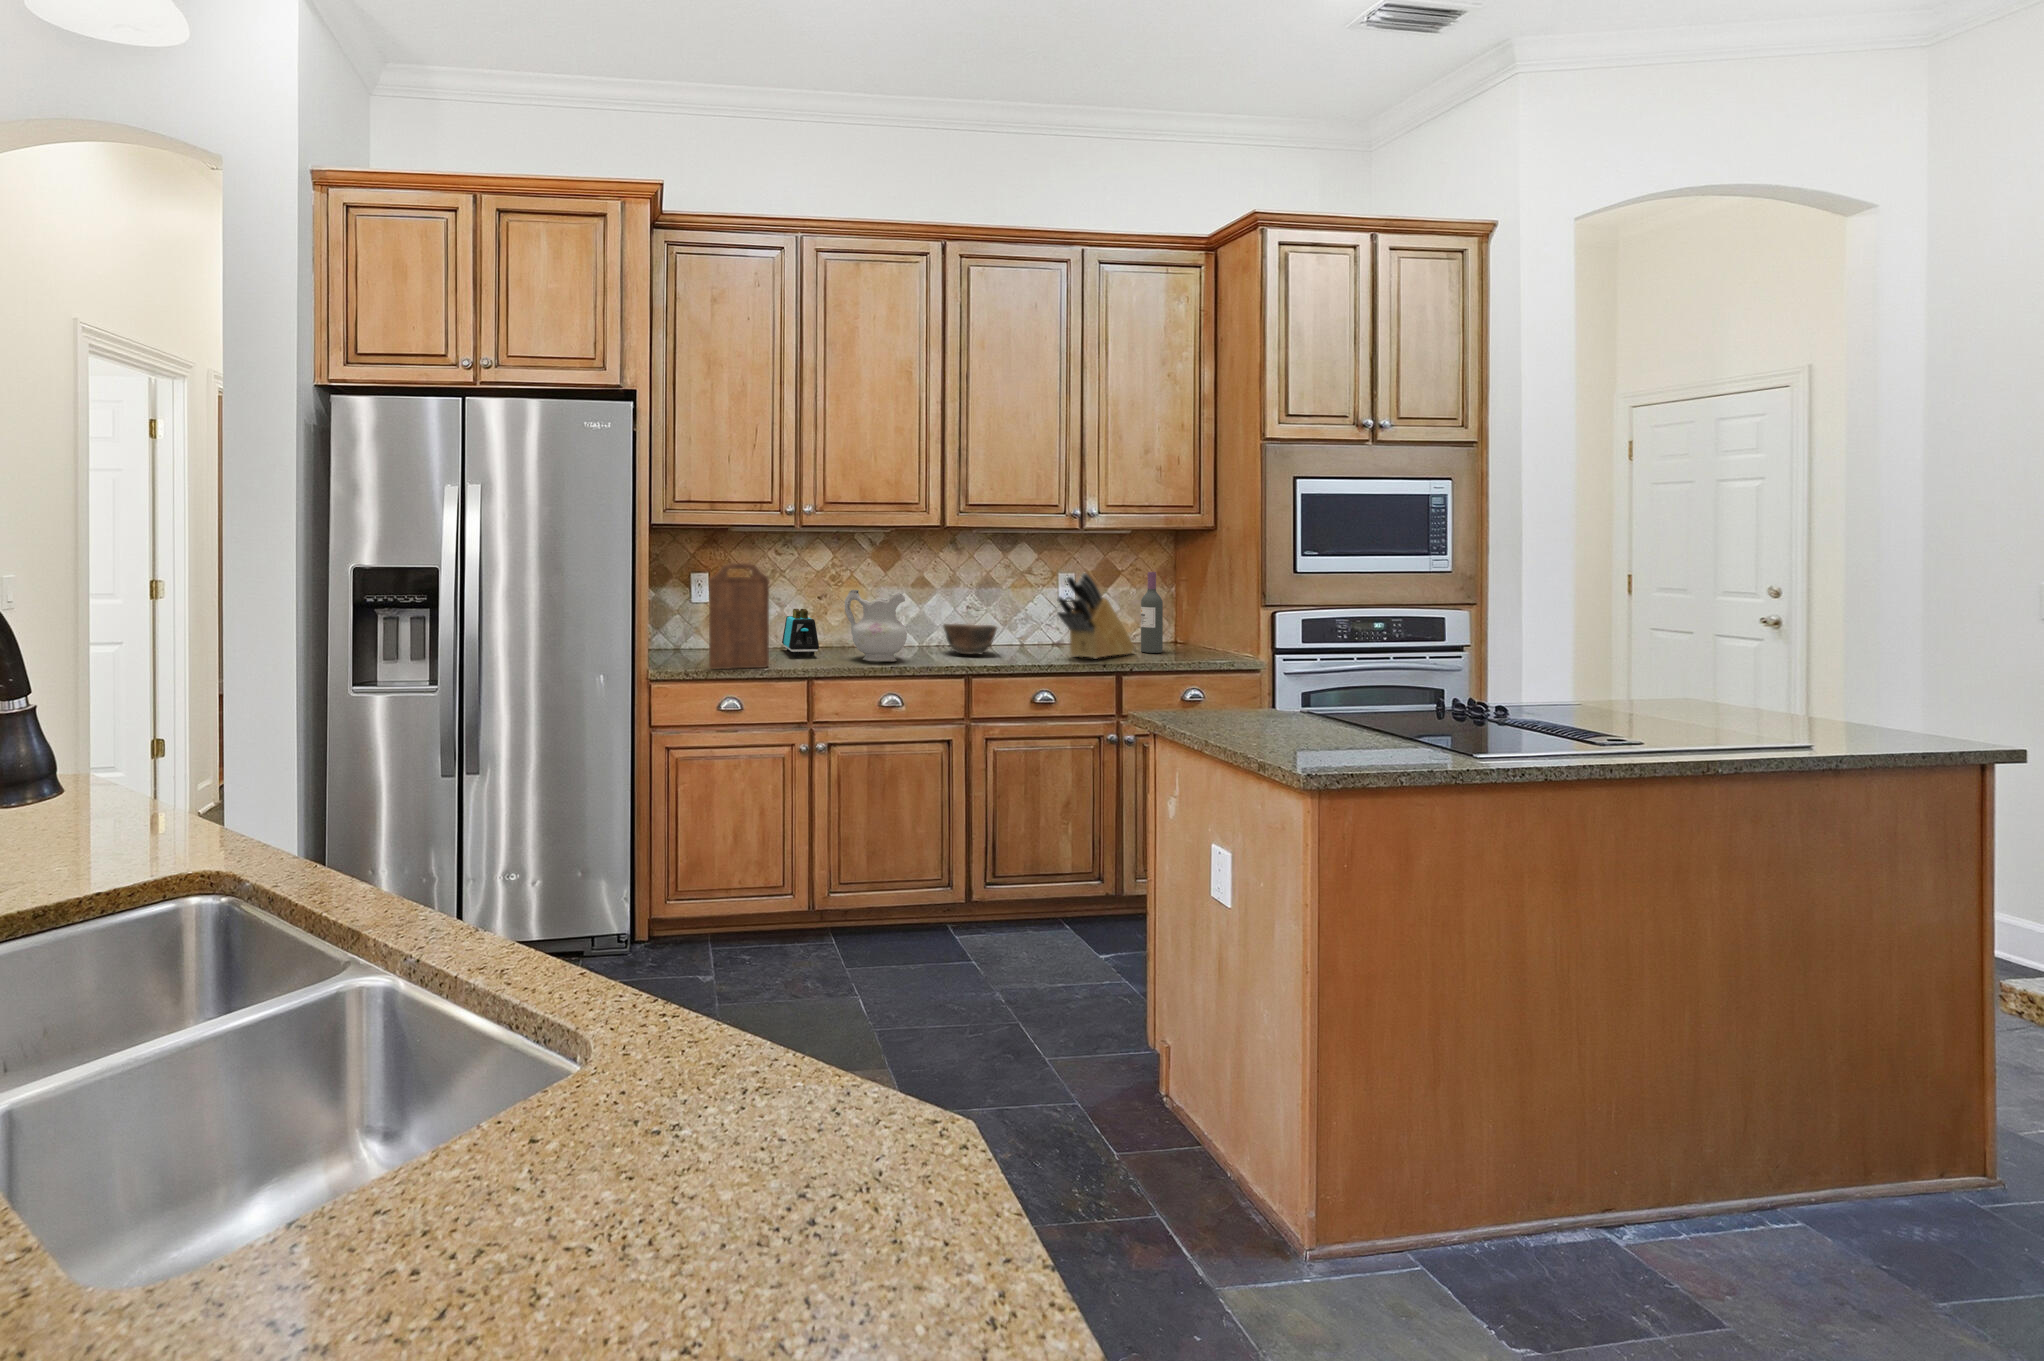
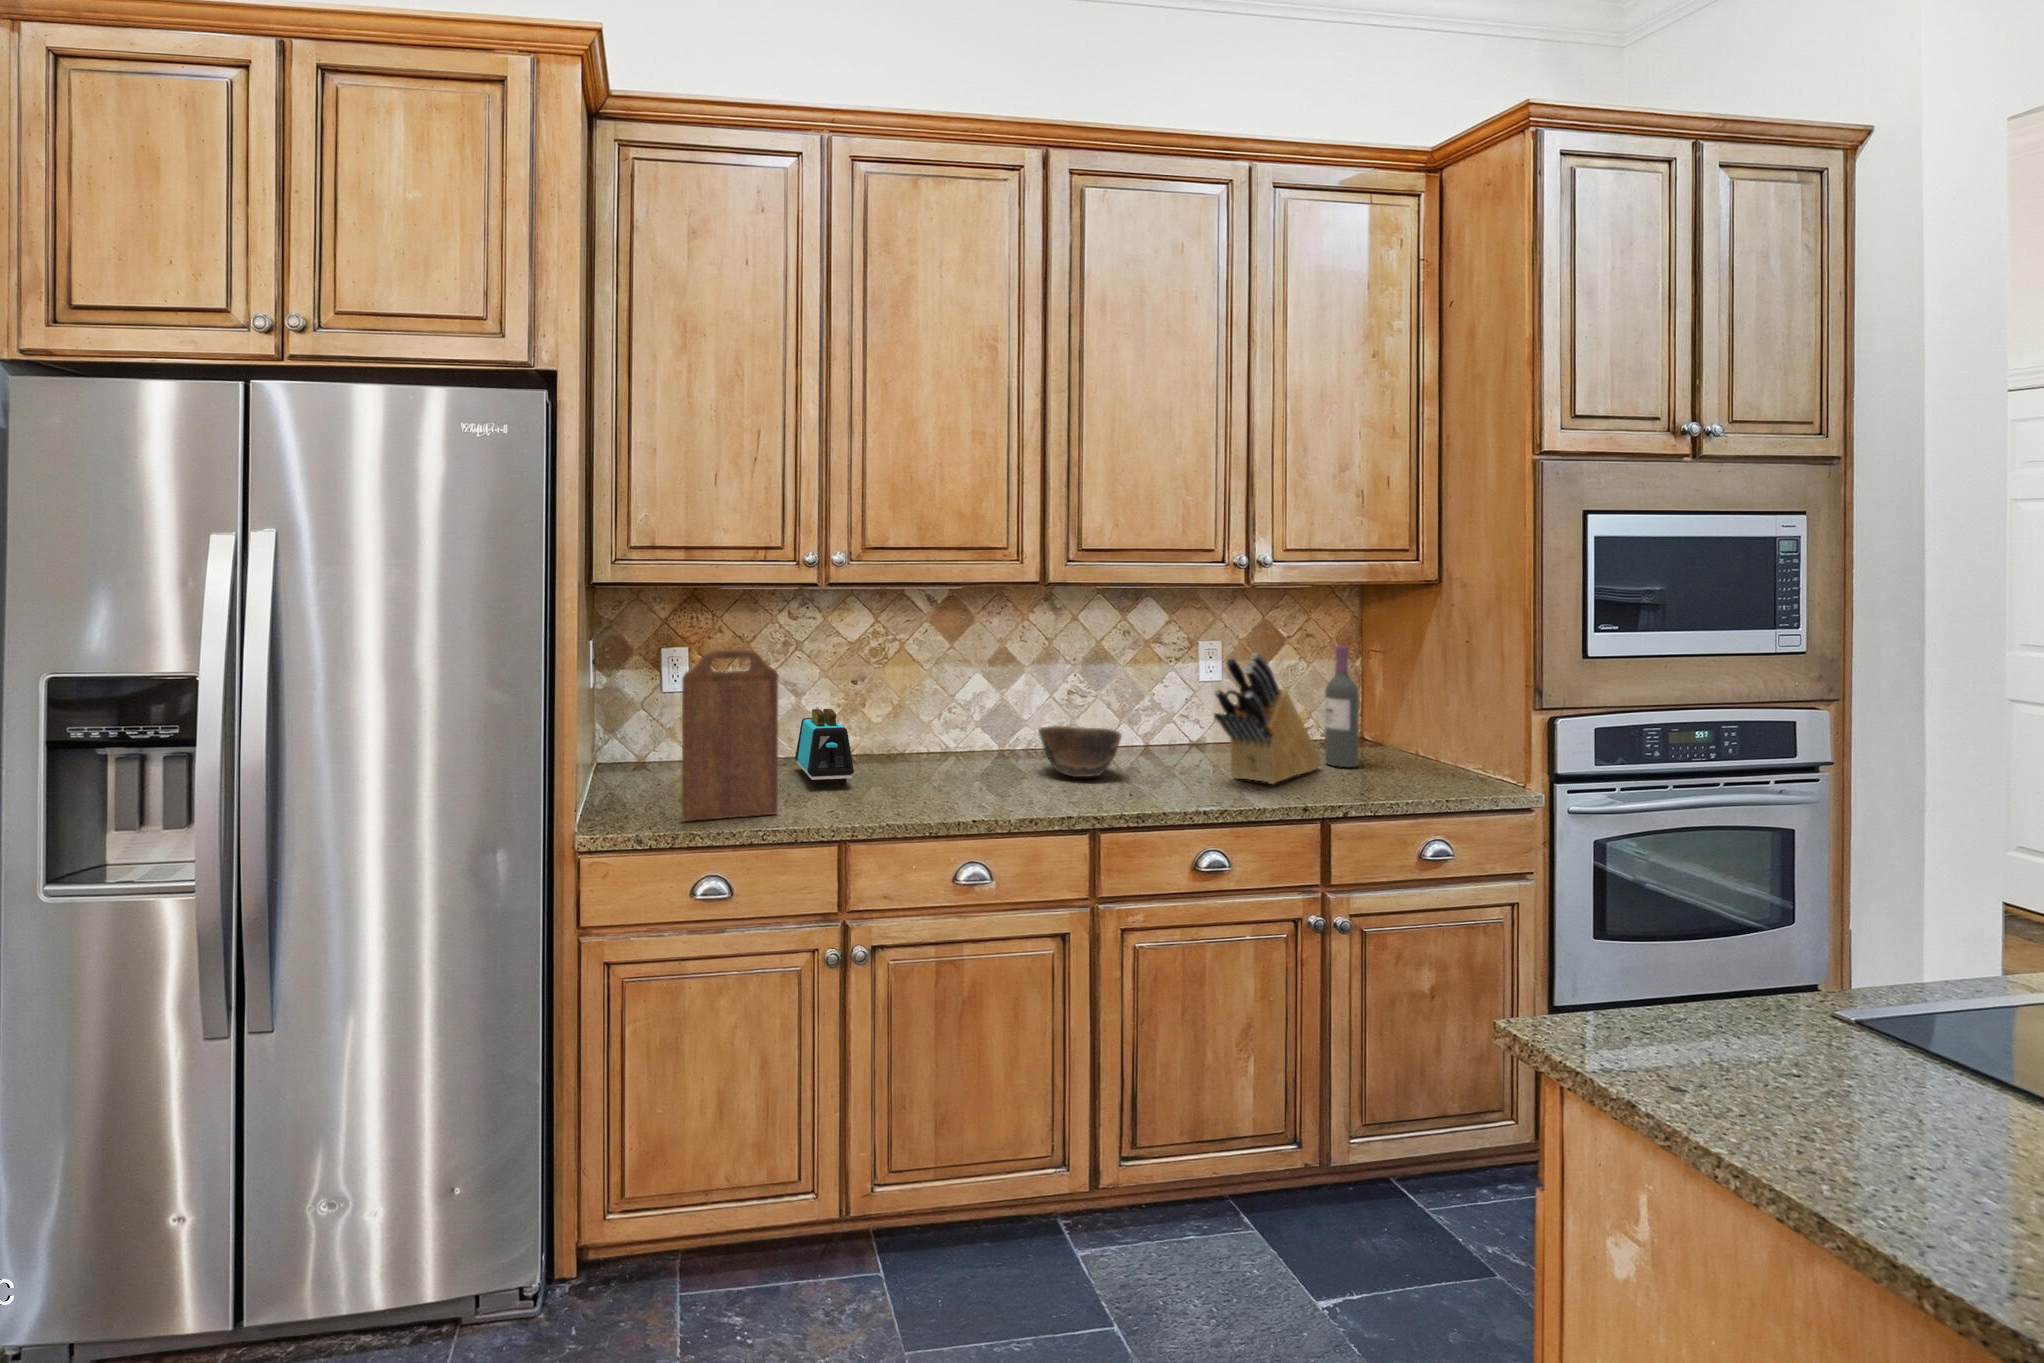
ceramic pitcher: present [845,590,907,661] -> none [894,682,990,796]

